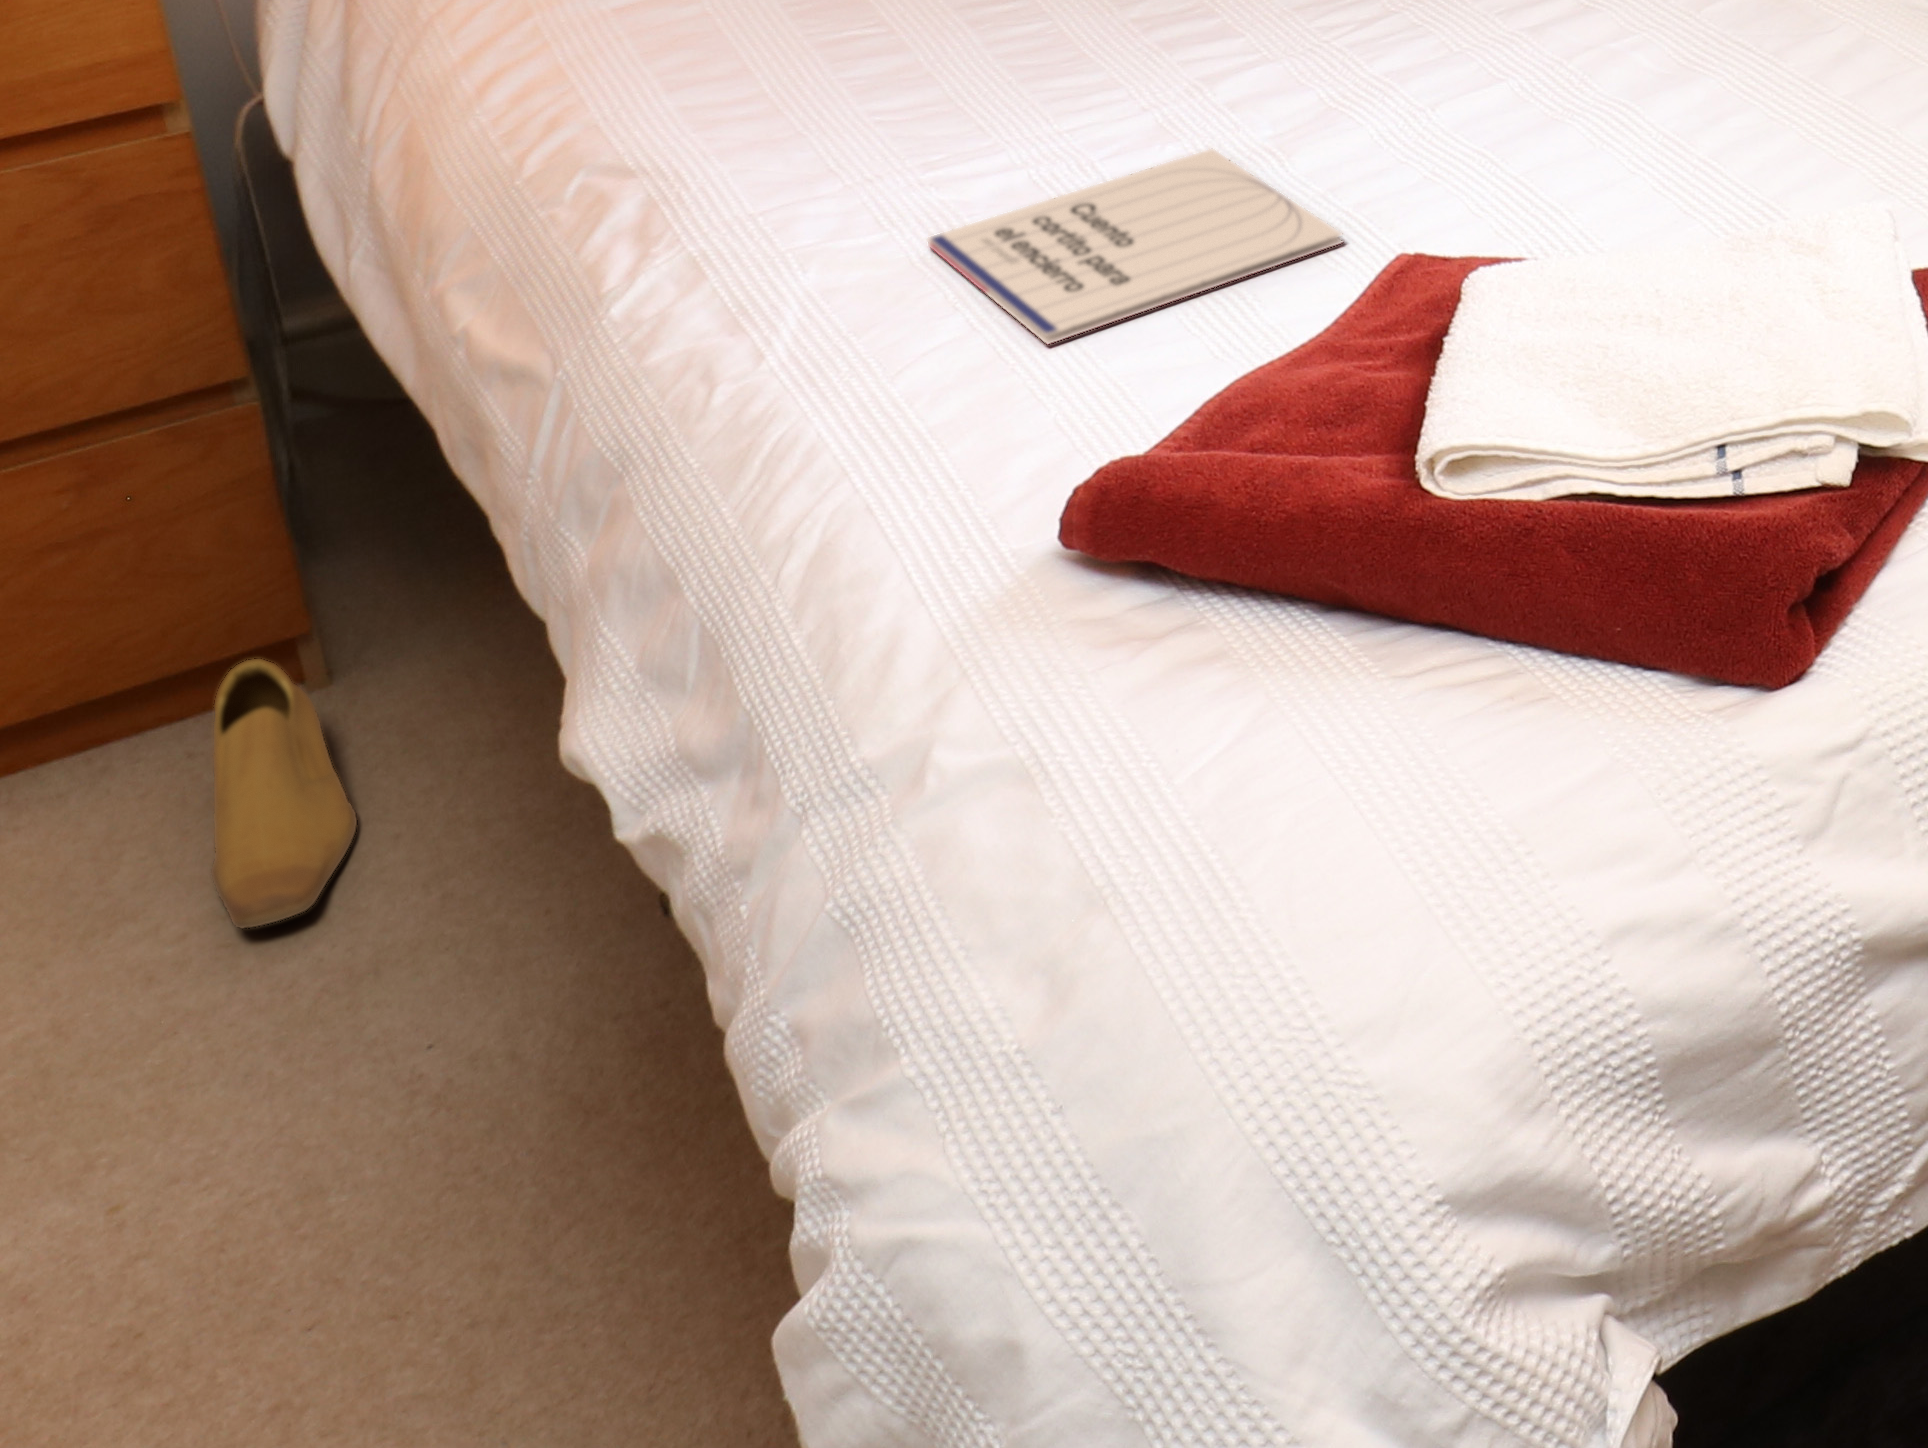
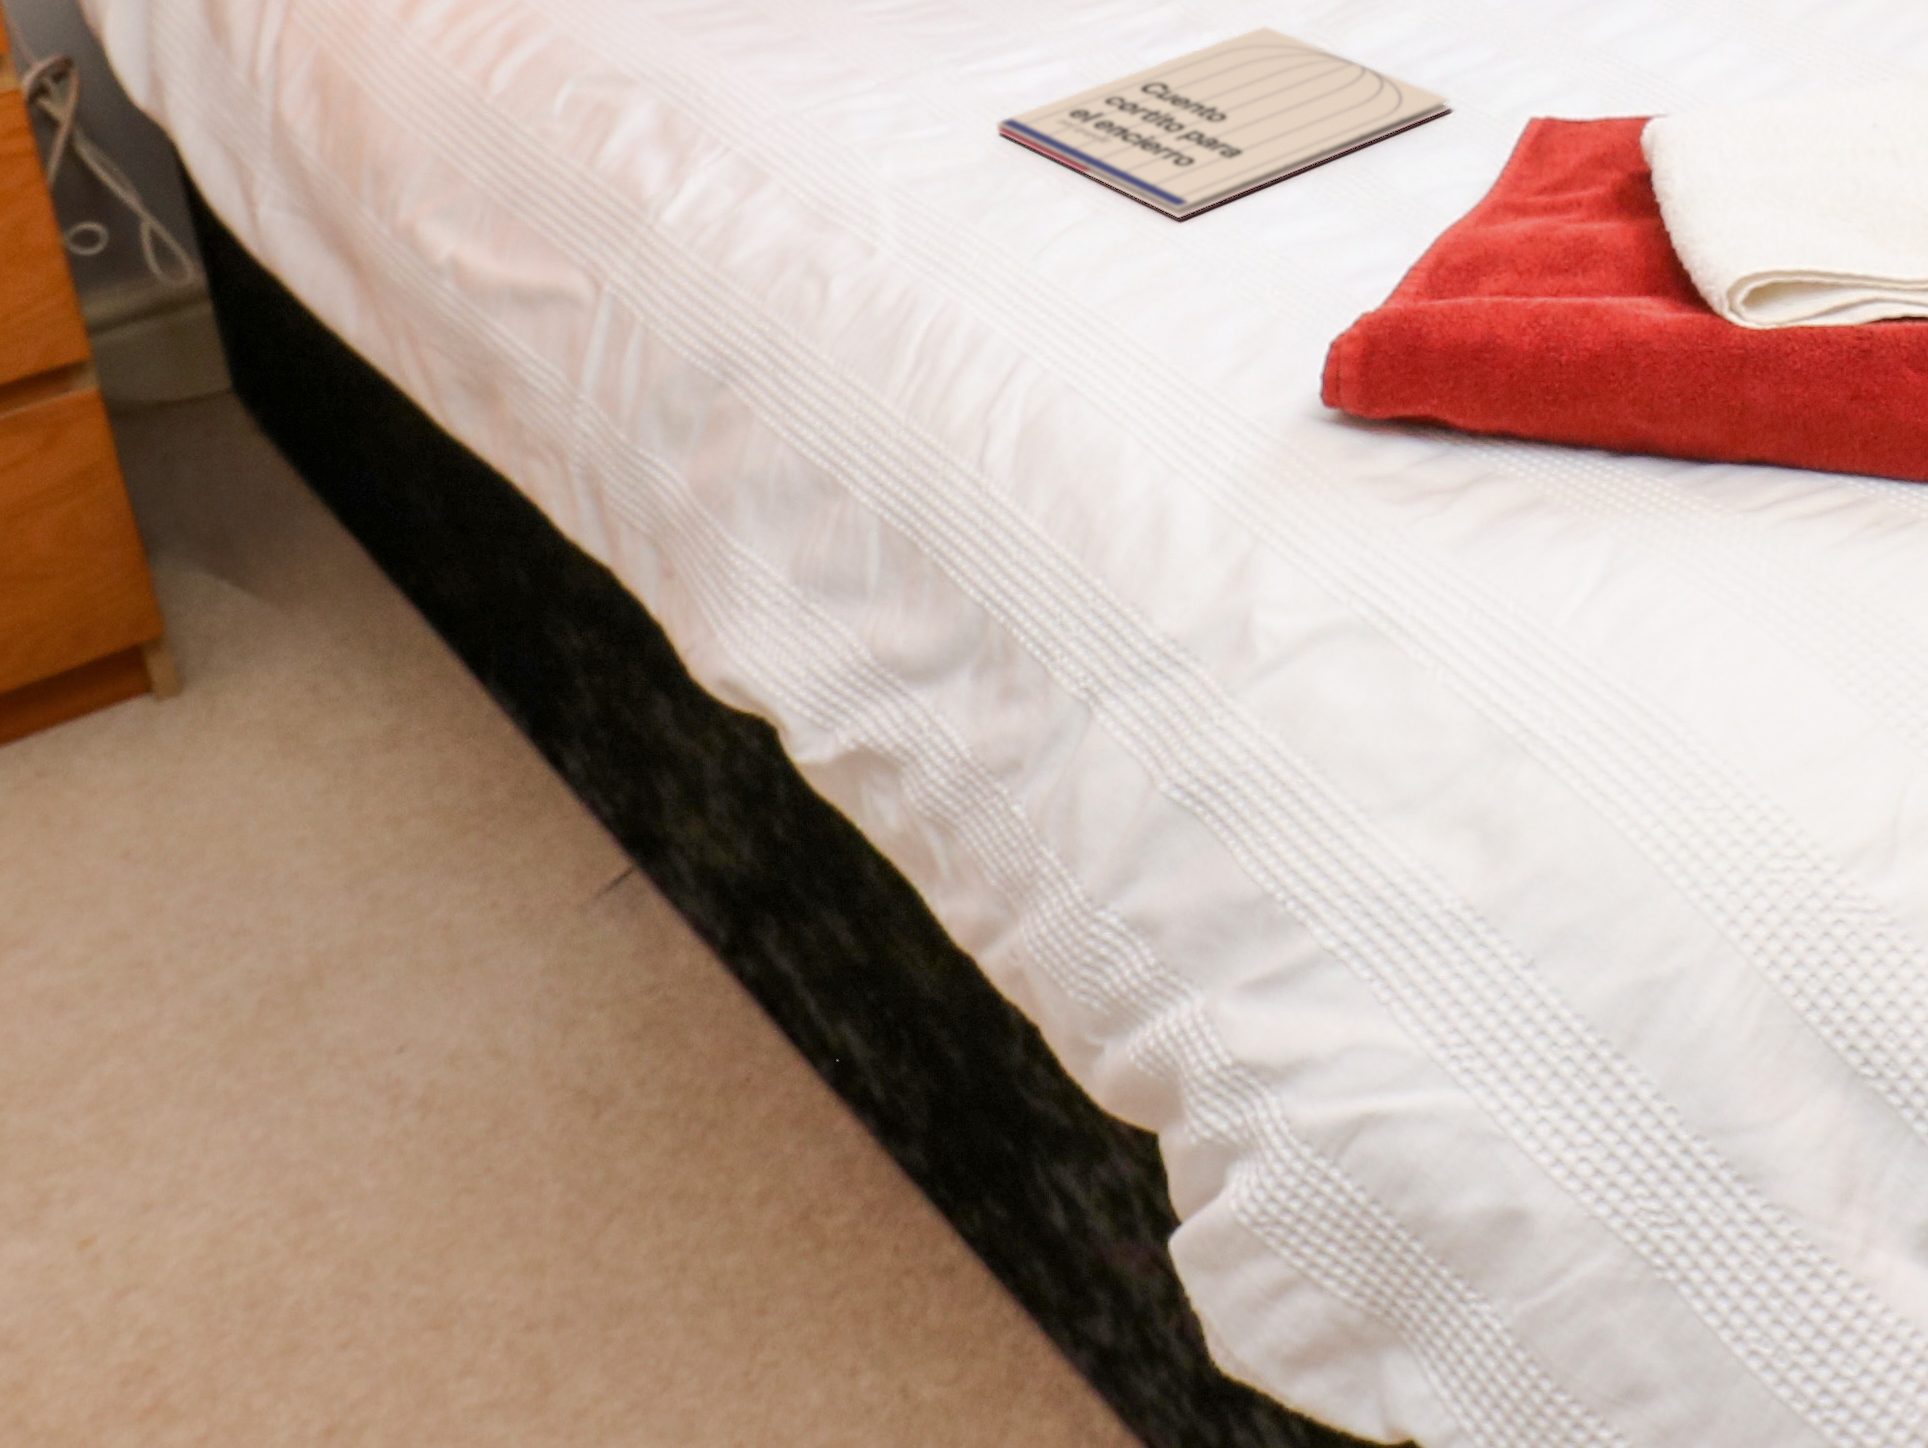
shoe: present [211,659,357,928] -> none [90,652,268,930]

